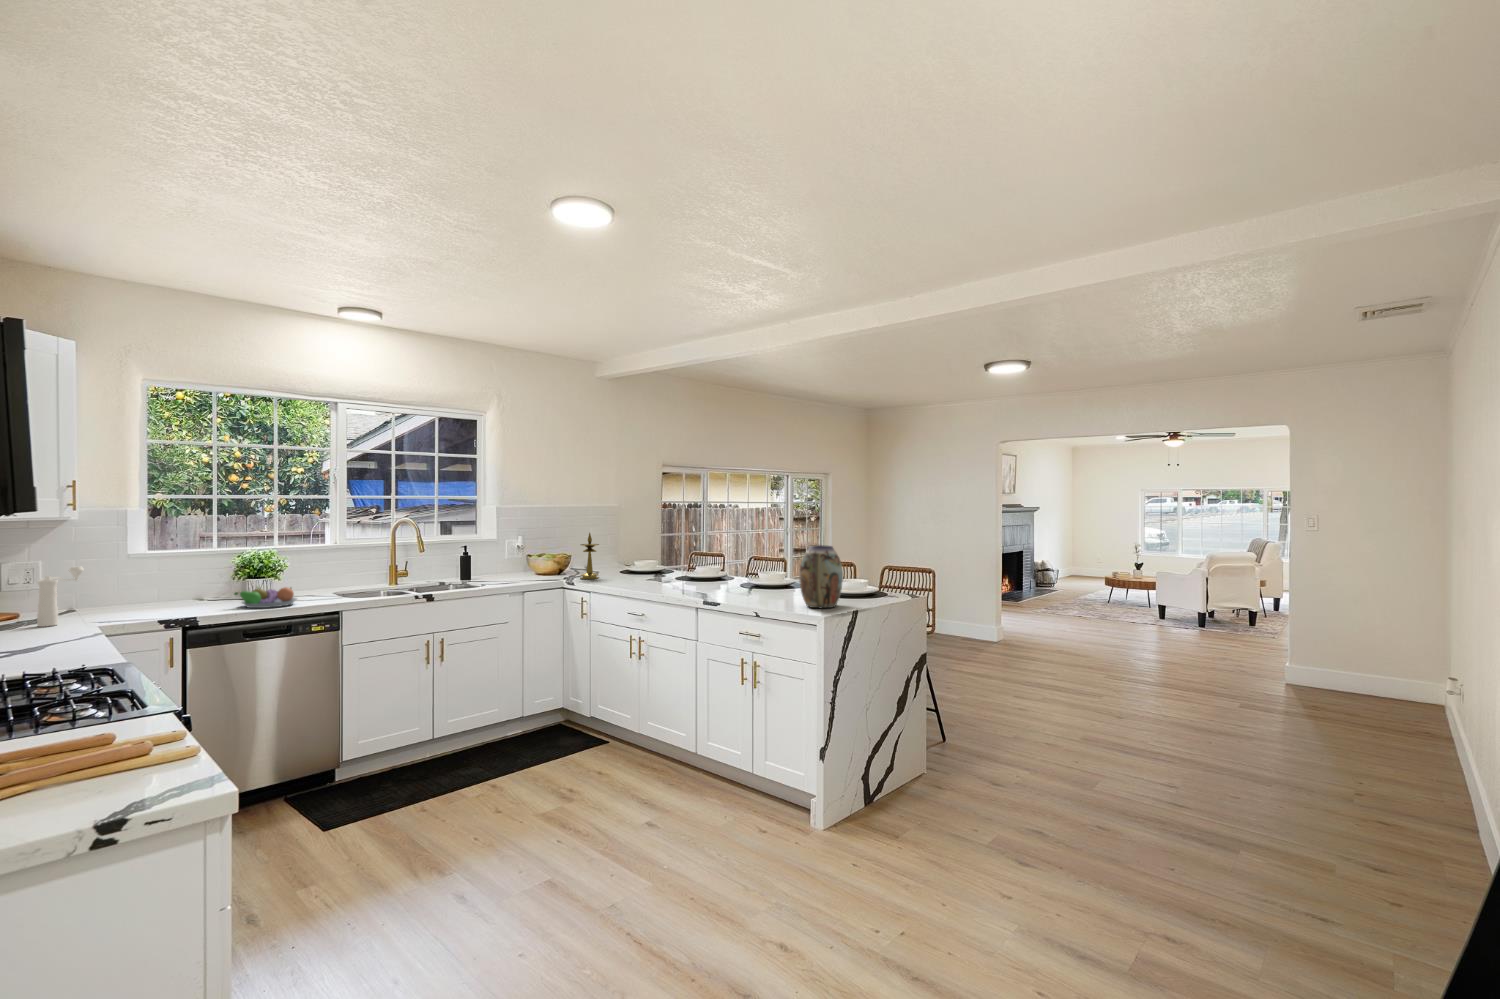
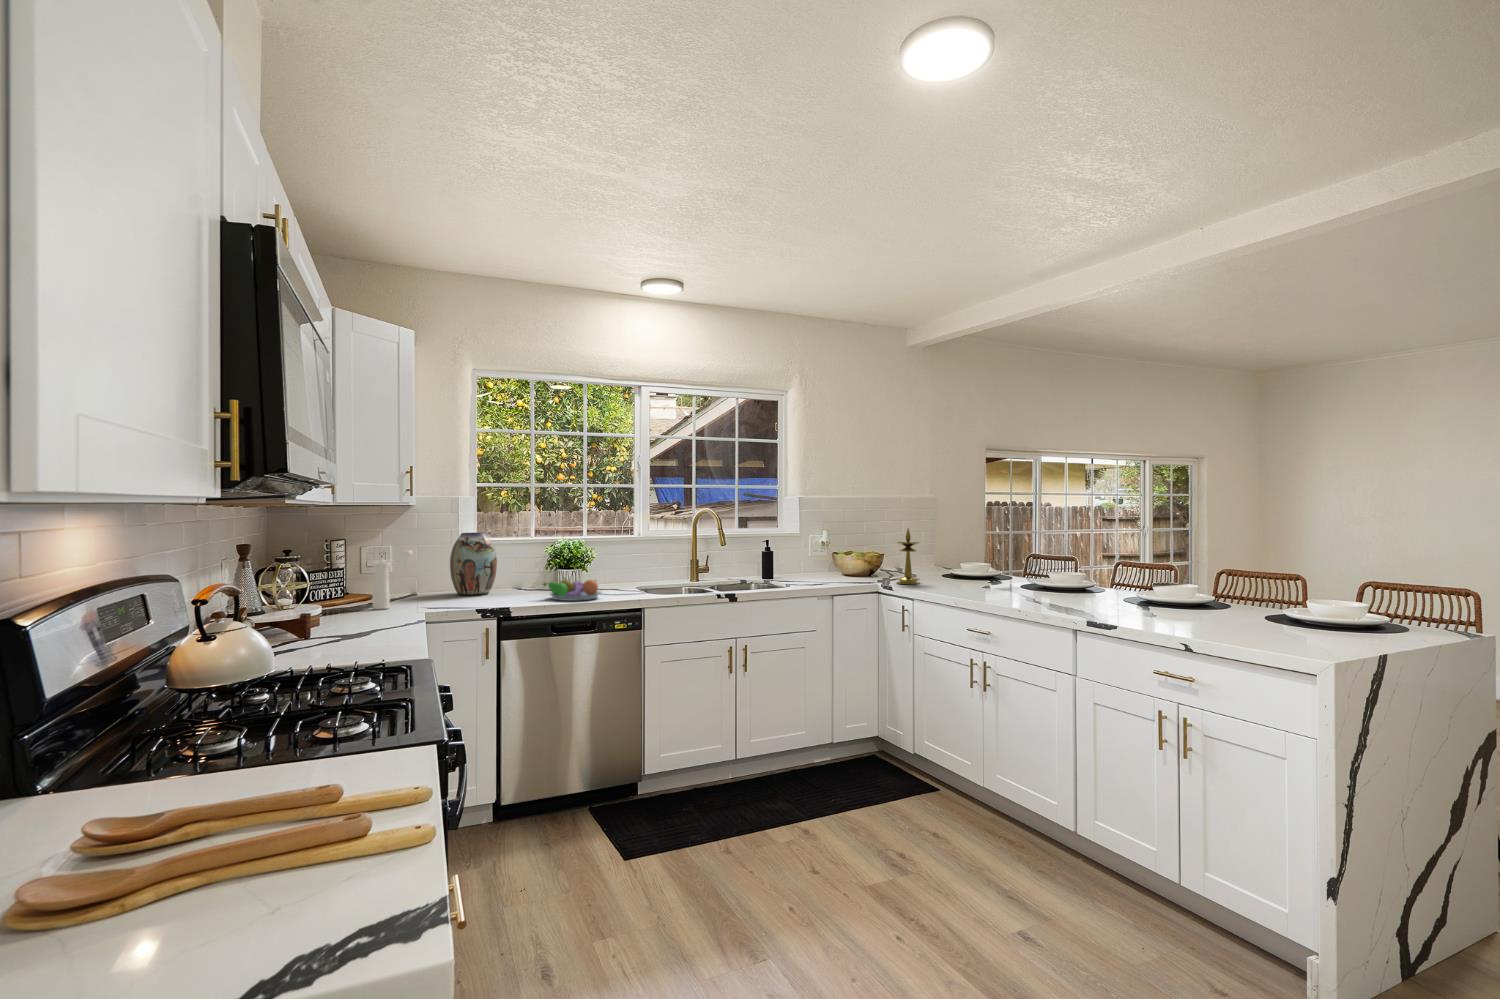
vase: present [799,545,843,608] -> present [450,533,497,595]

